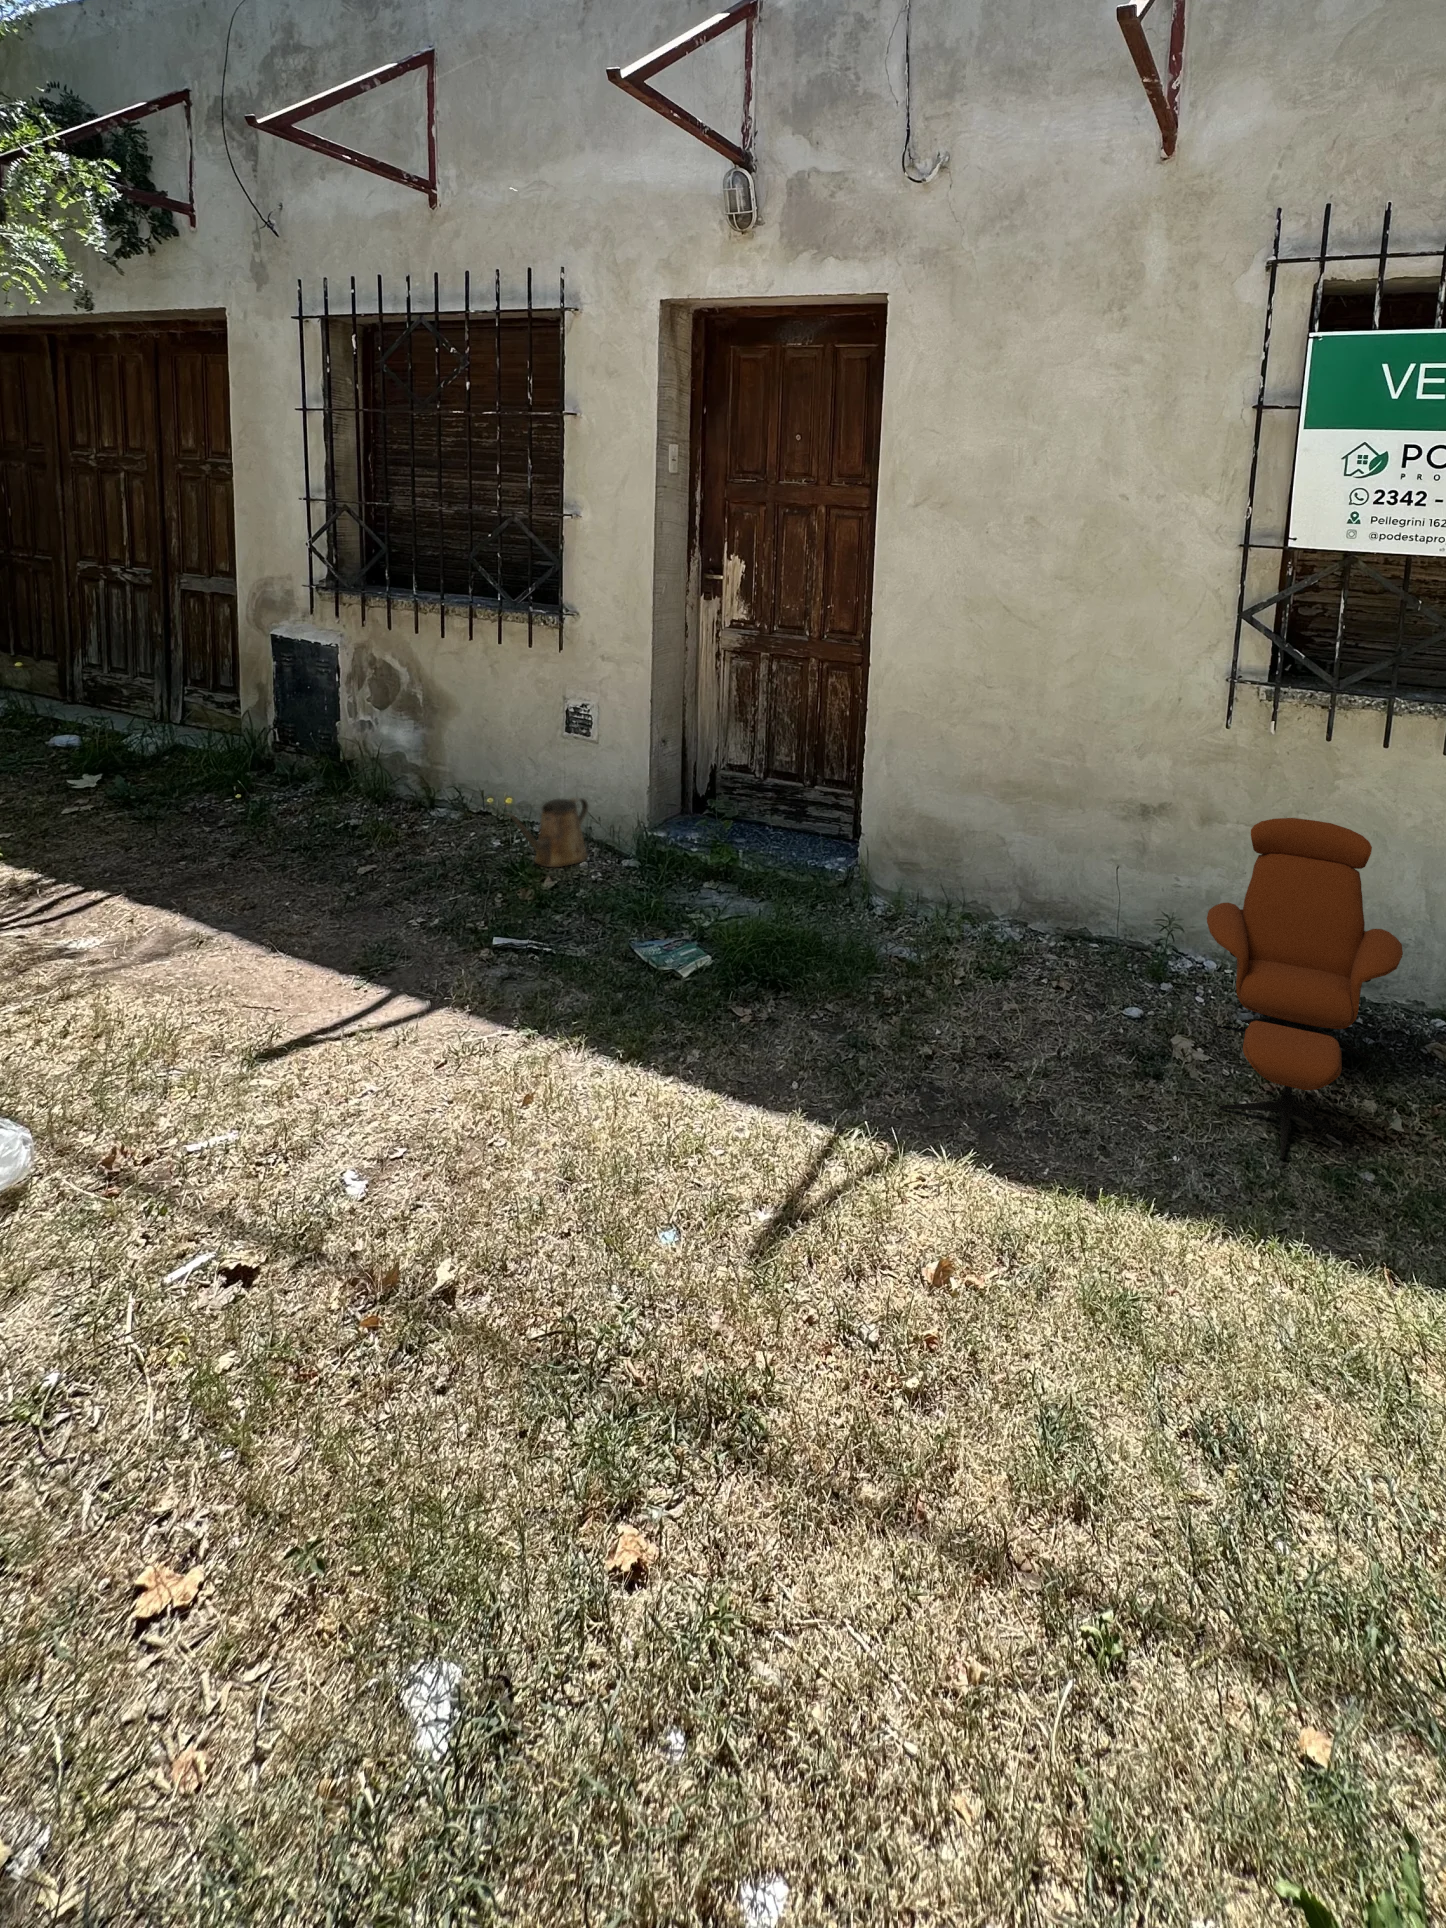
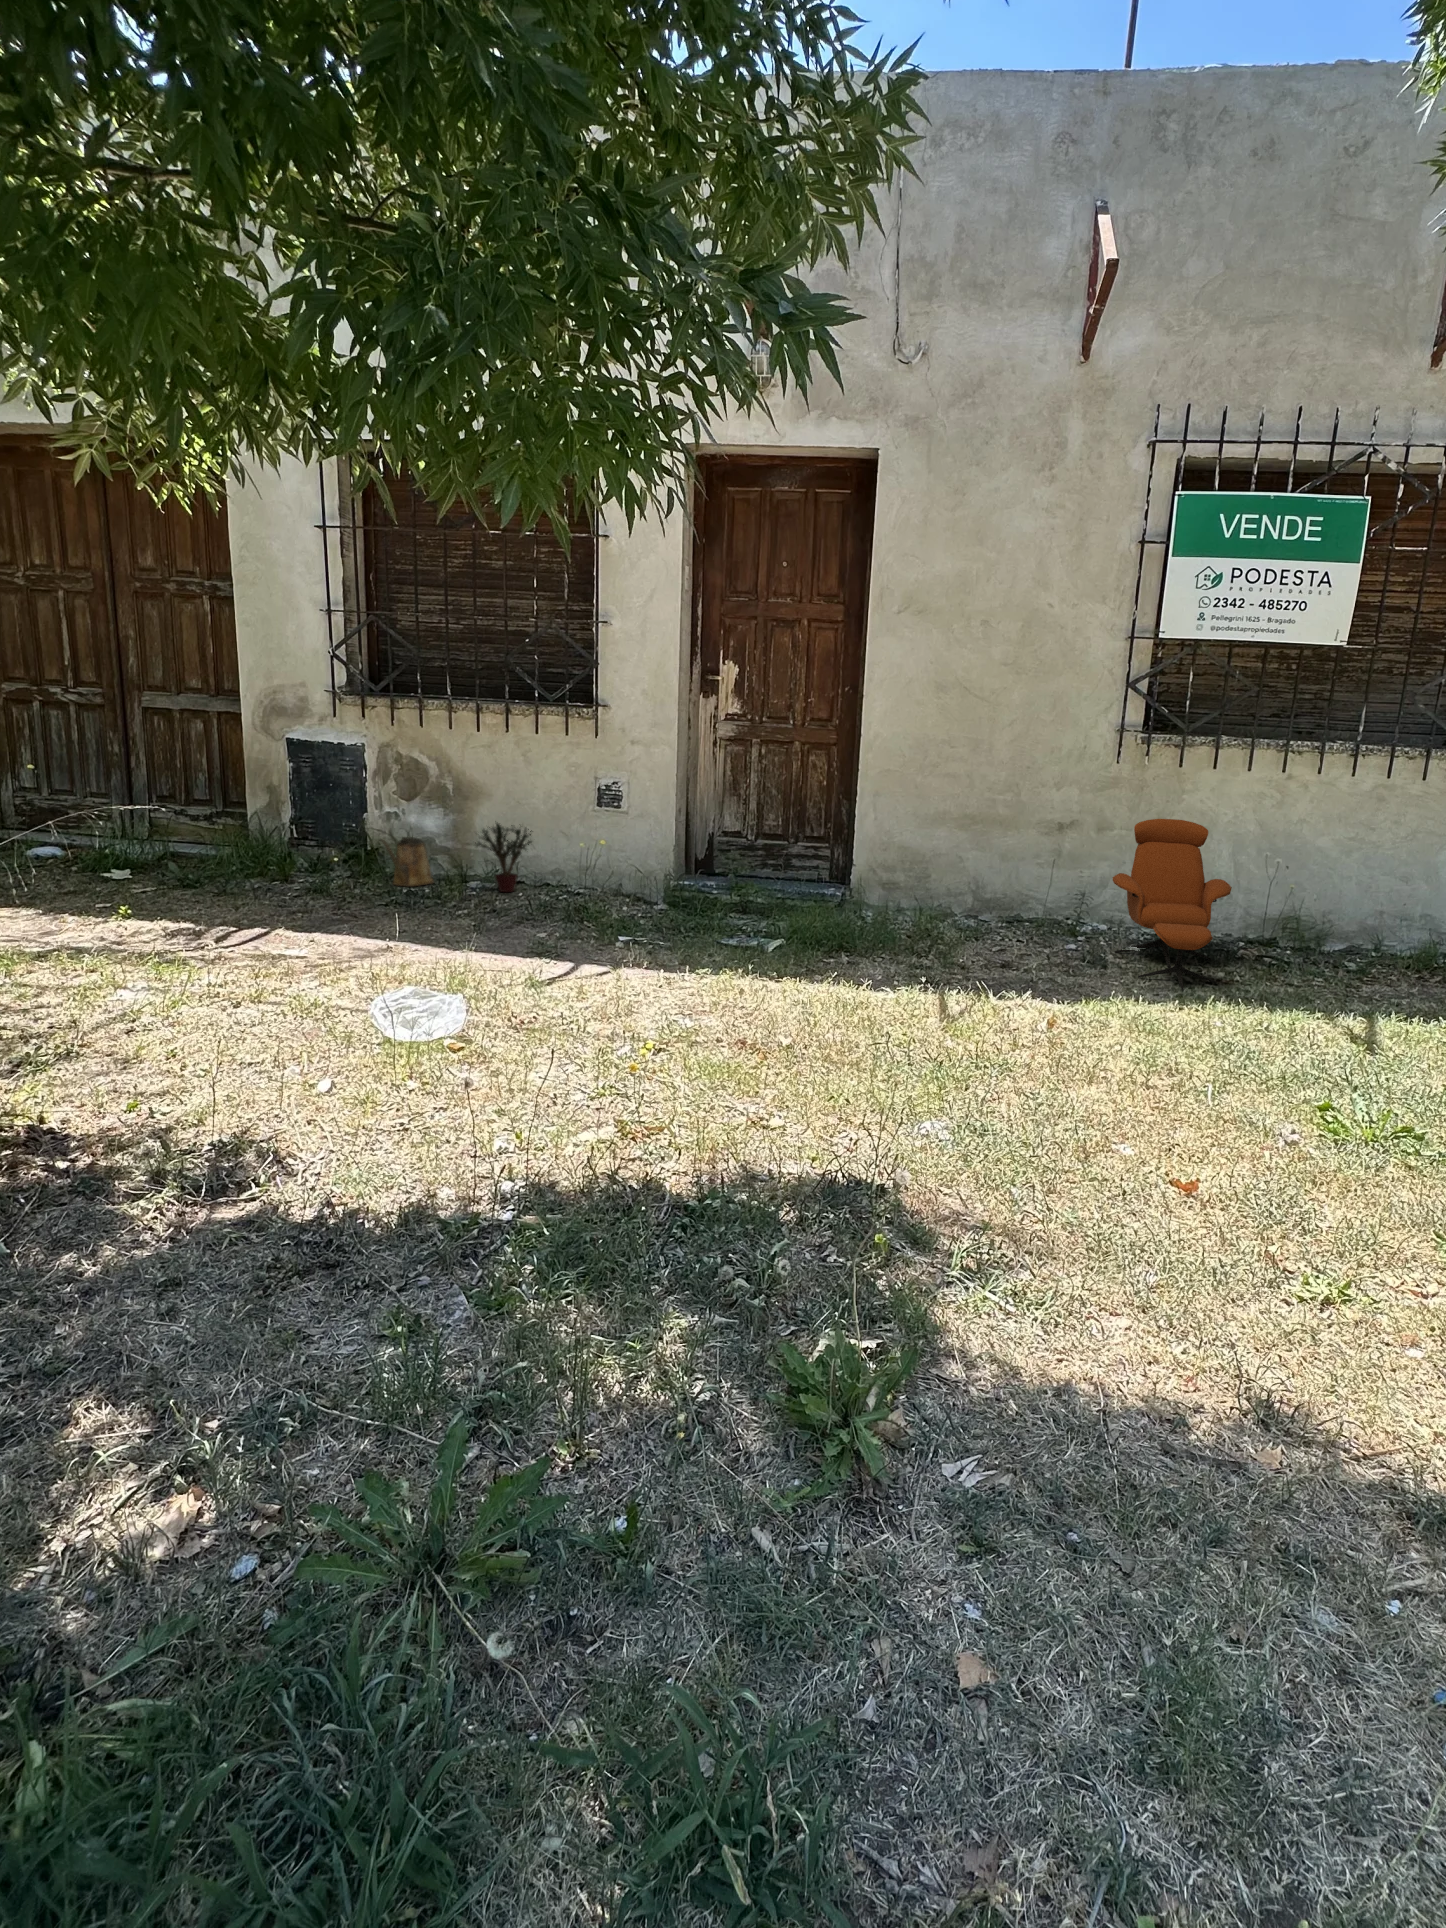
potted plant: none [407,748,501,837] -> present [477,823,532,892]
watering can: present [505,797,588,867] -> present [380,837,434,886]

